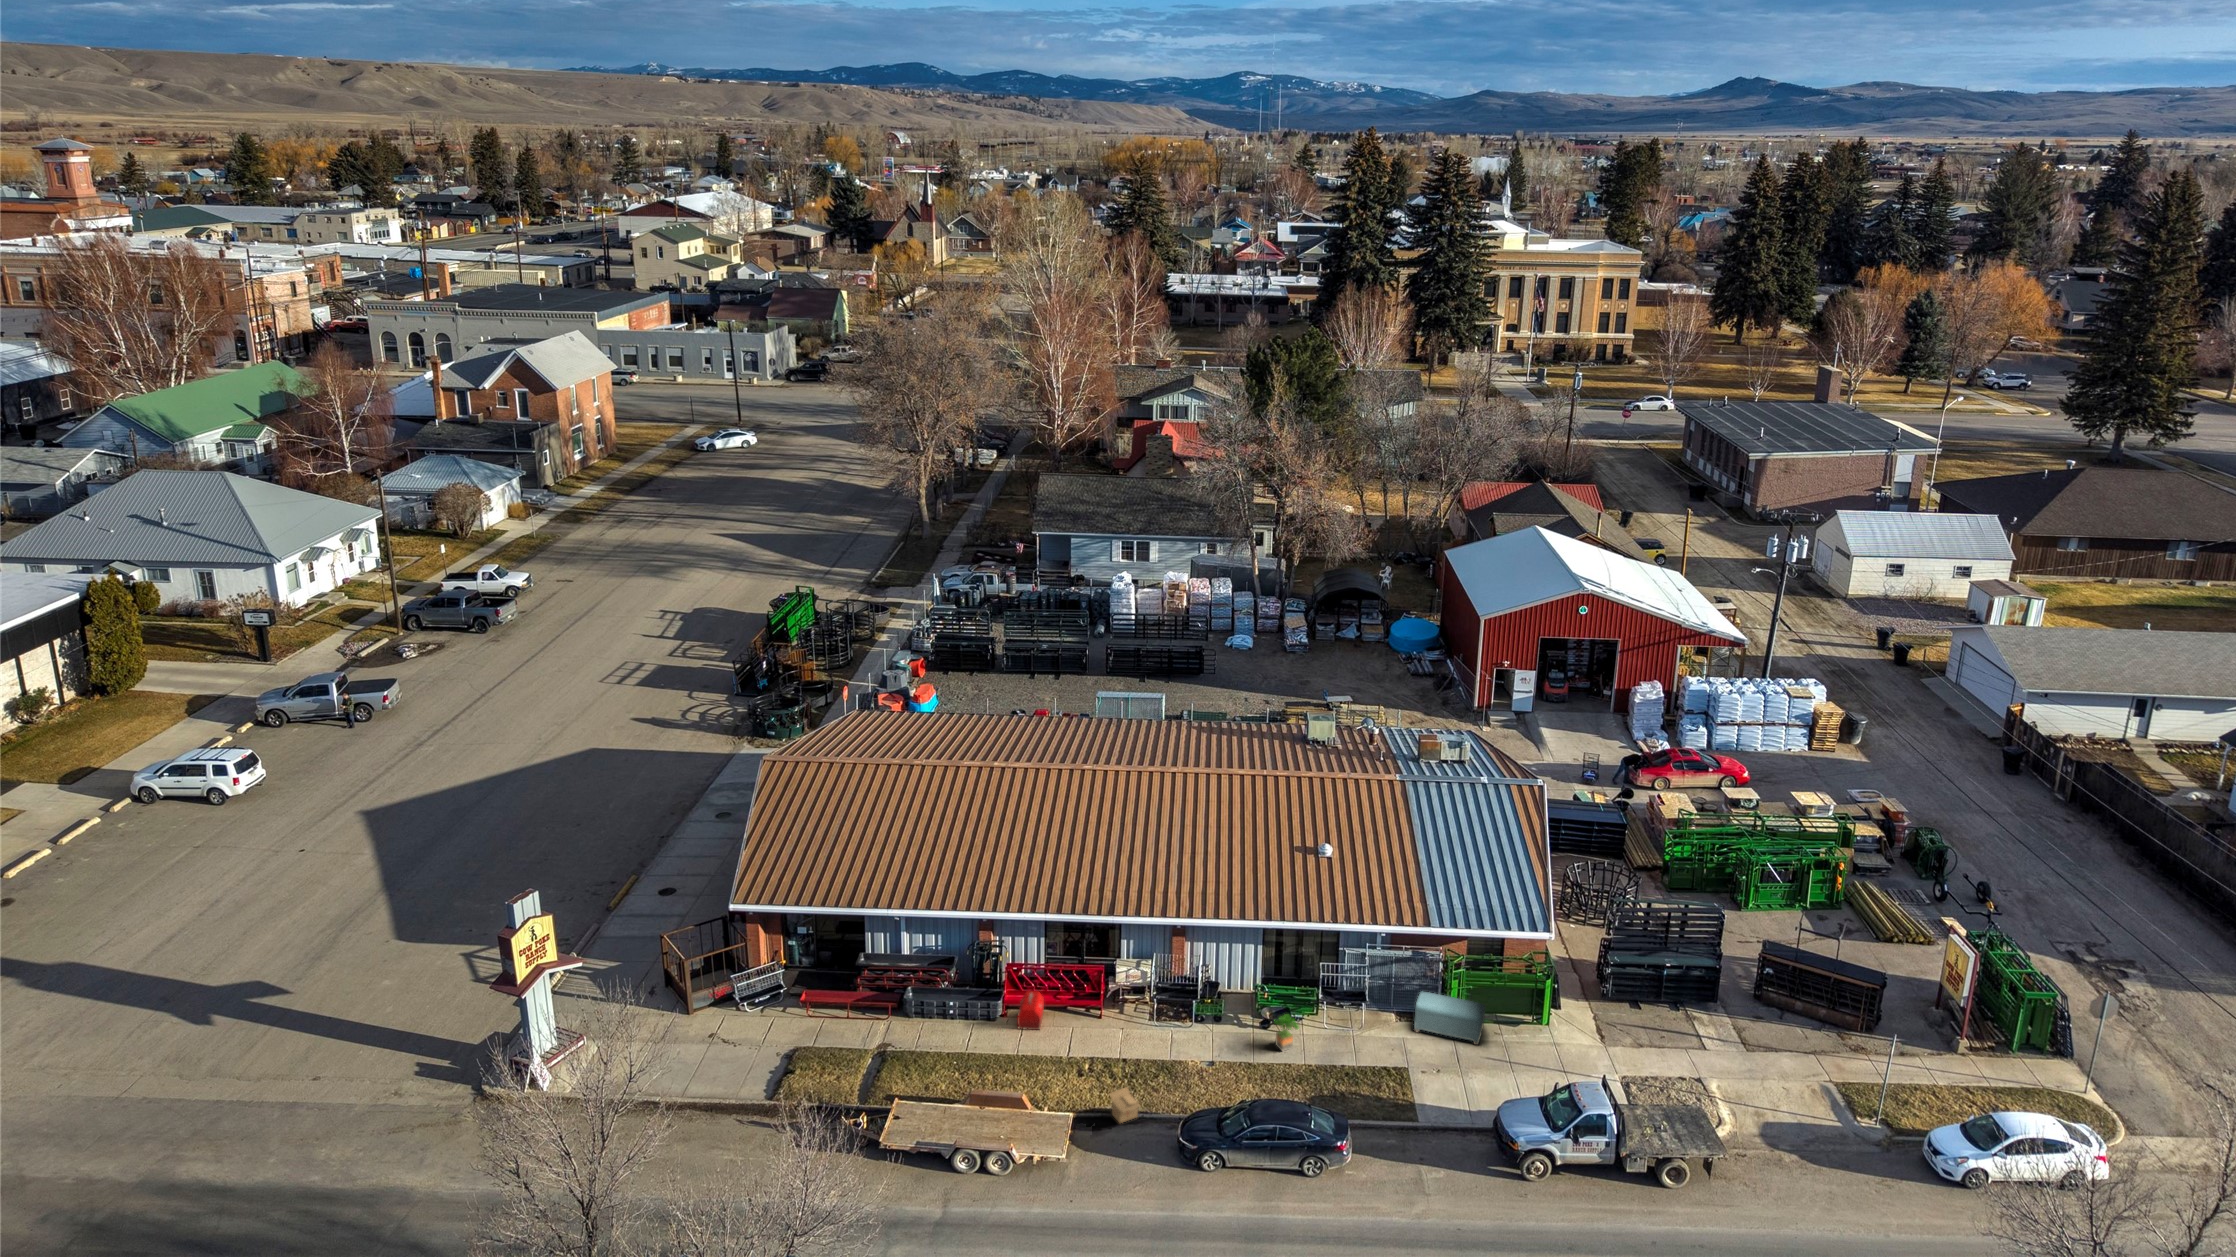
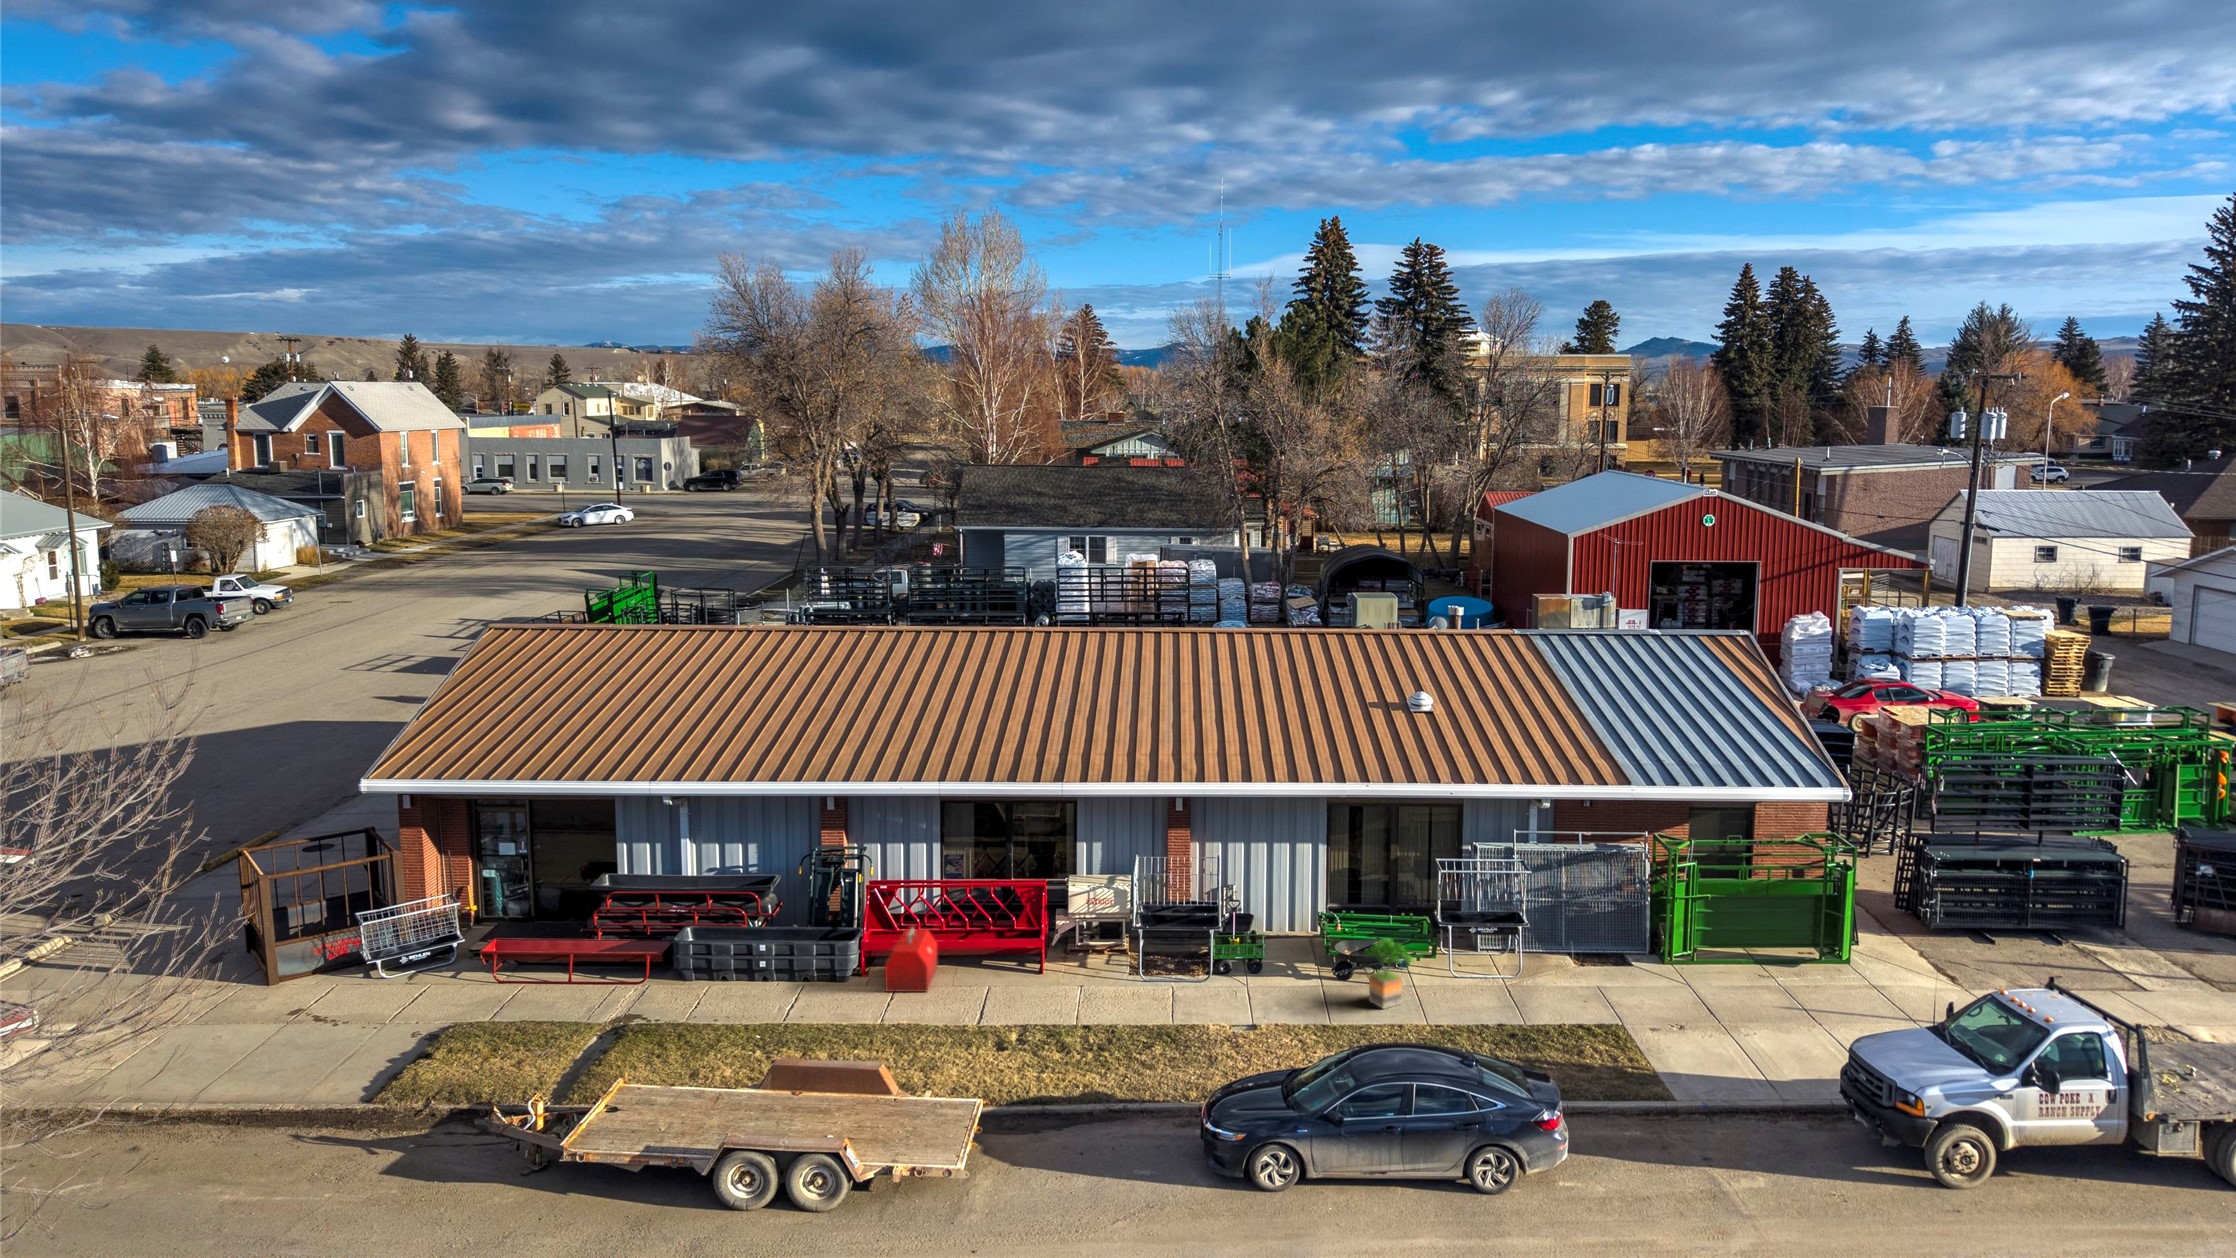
bench: present [1414,992,1485,1045] -> none [1616,908,1746,992]
cardboard box: present [1110,1087,1140,1123] -> none [1057,1050,1124,1120]

